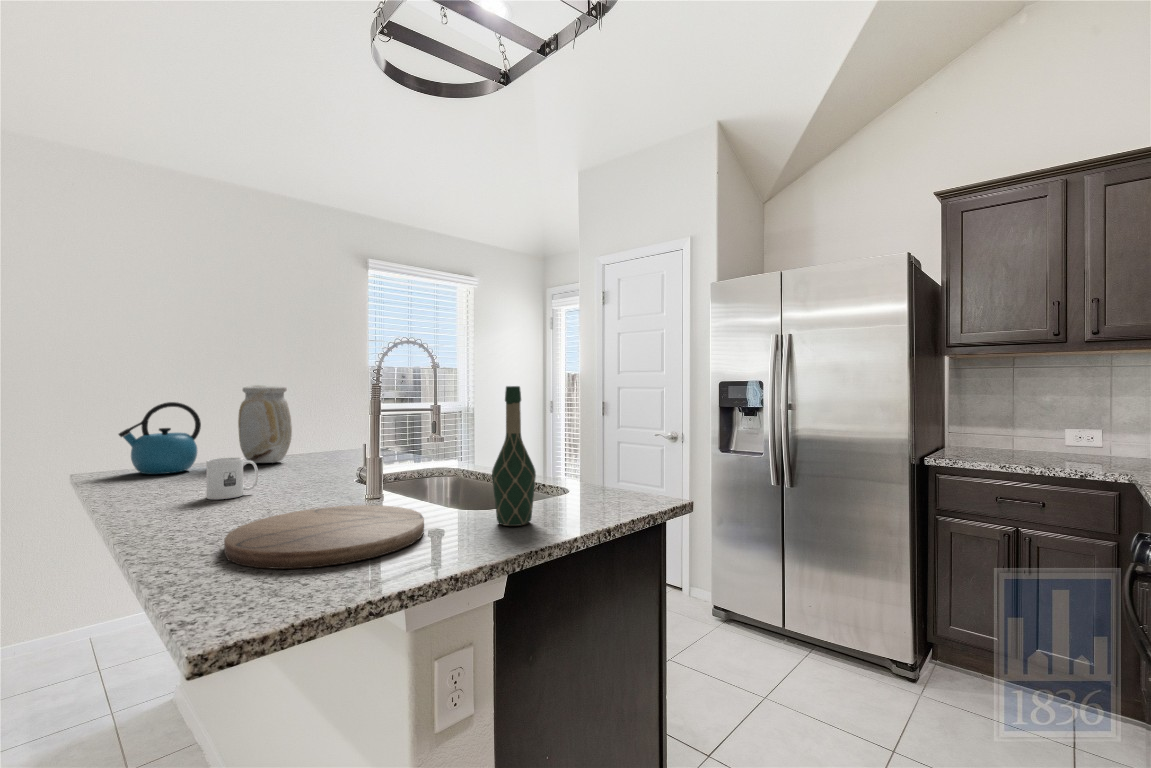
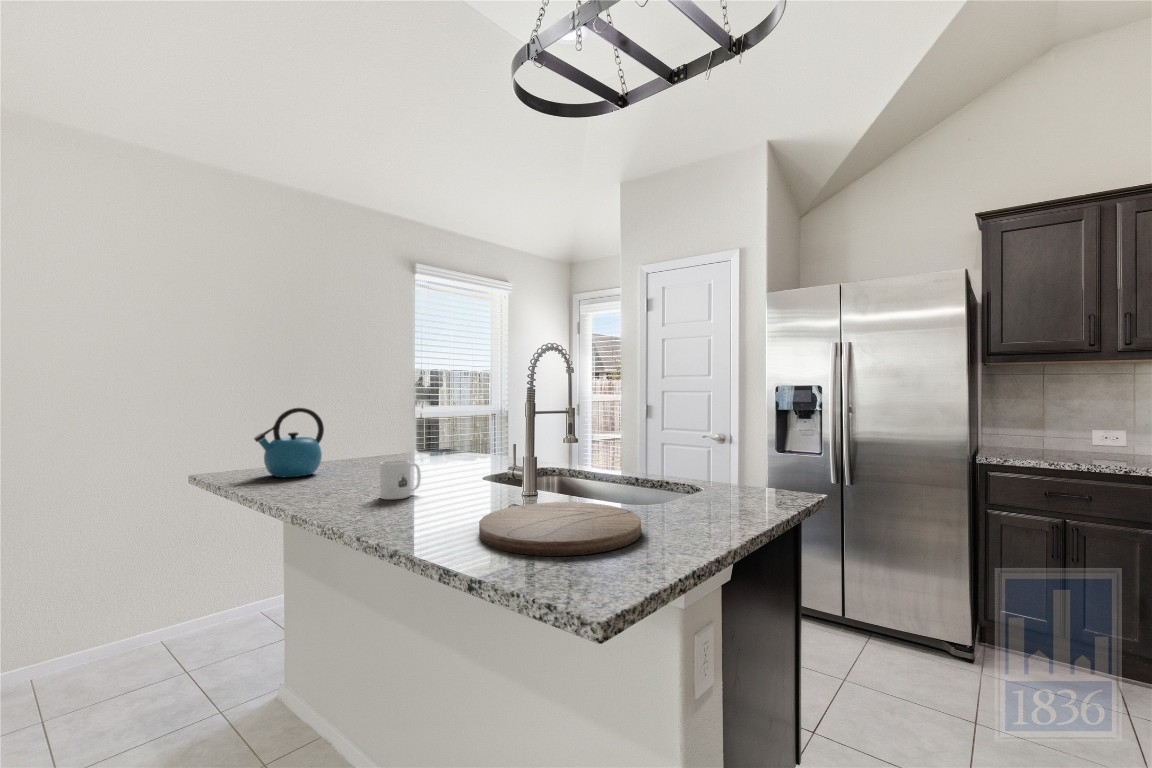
vase: present [238,385,292,463] -> none [351,391,399,466]
wine bottle: present [492,386,536,526] -> none [679,394,719,519]

